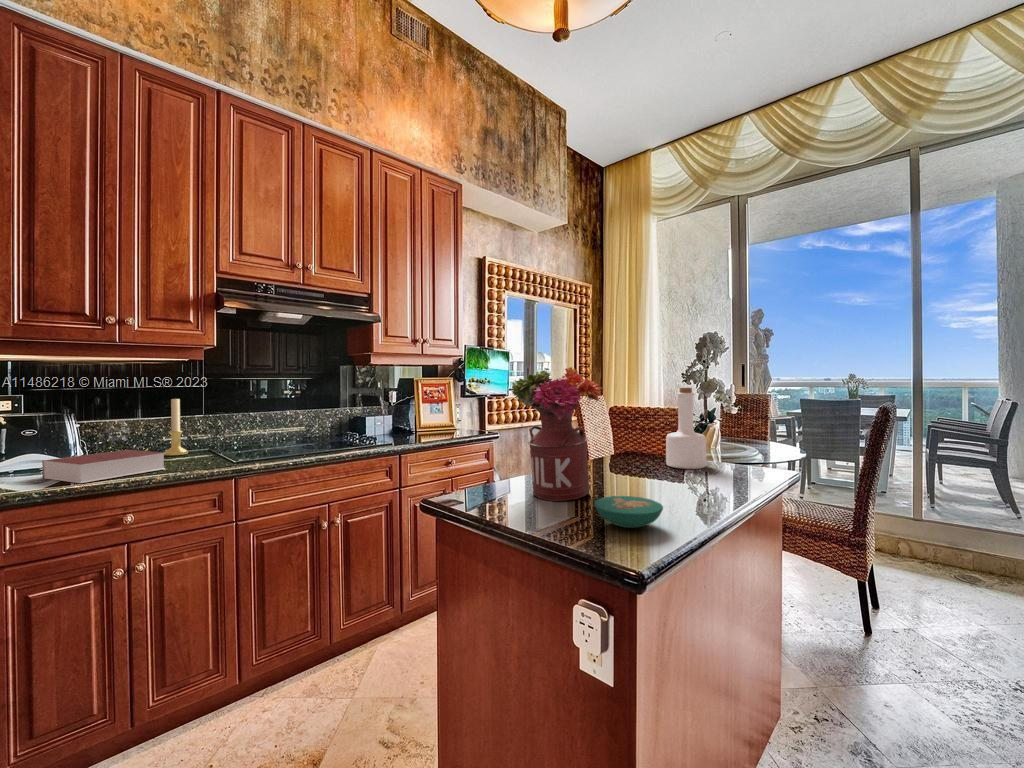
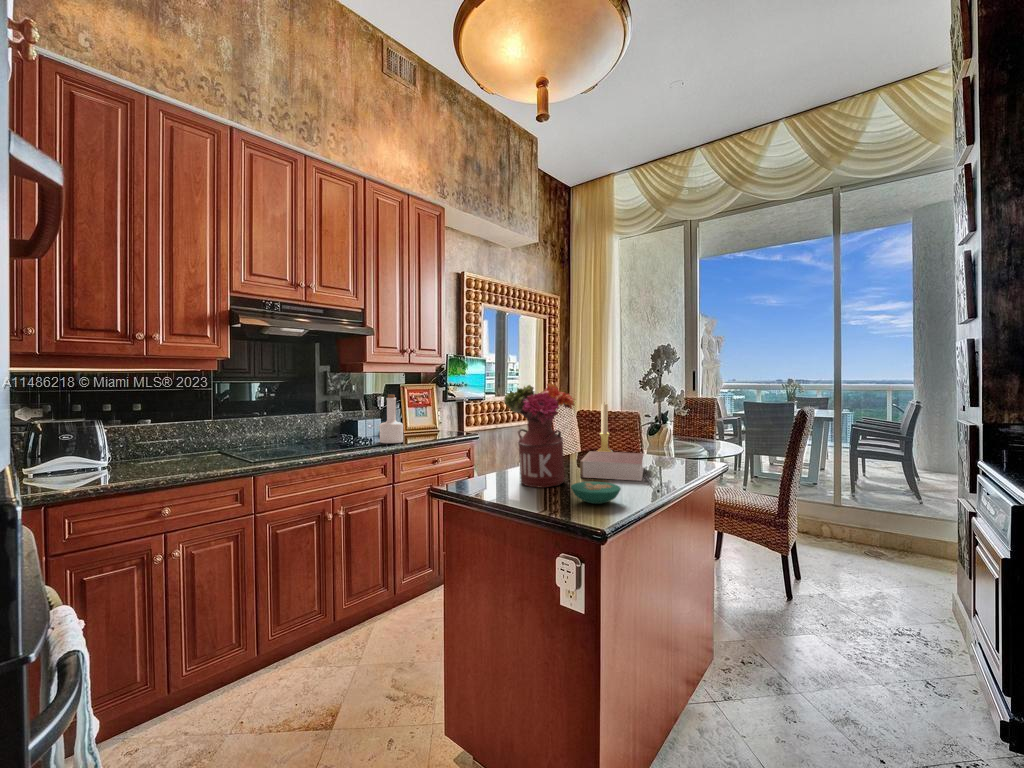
bottle: present [666,388,706,469] -> present [380,395,403,443]
candle holder: present [164,399,188,456] -> present [597,403,613,452]
book: present [42,450,165,483] -> present [580,451,644,481]

